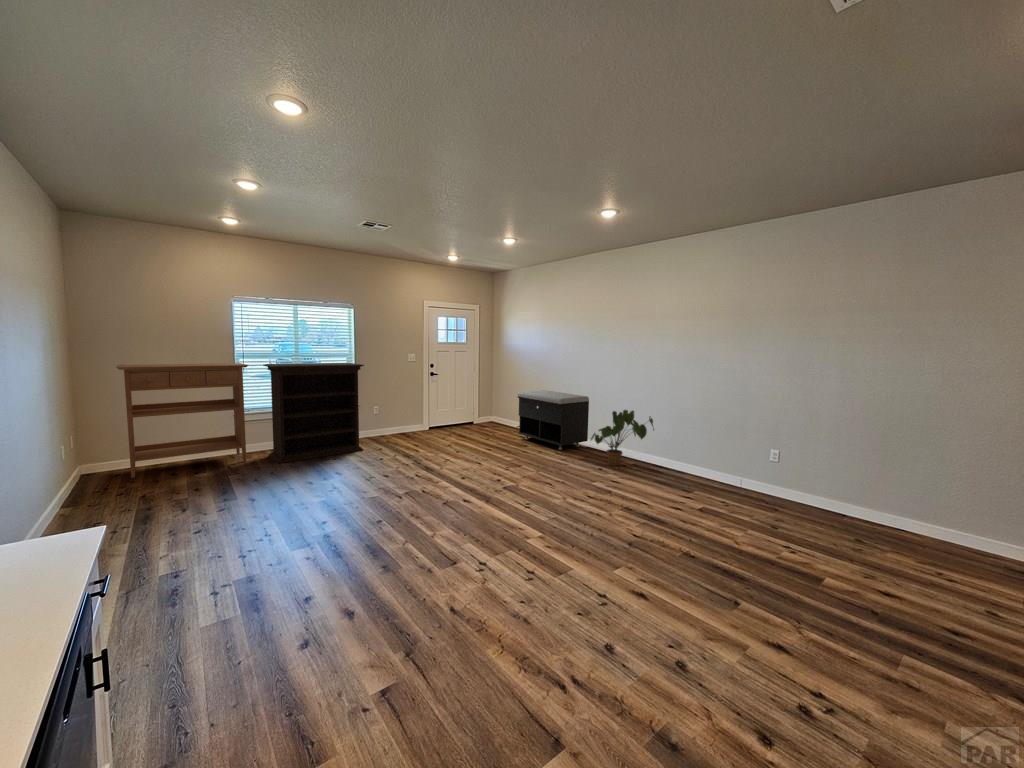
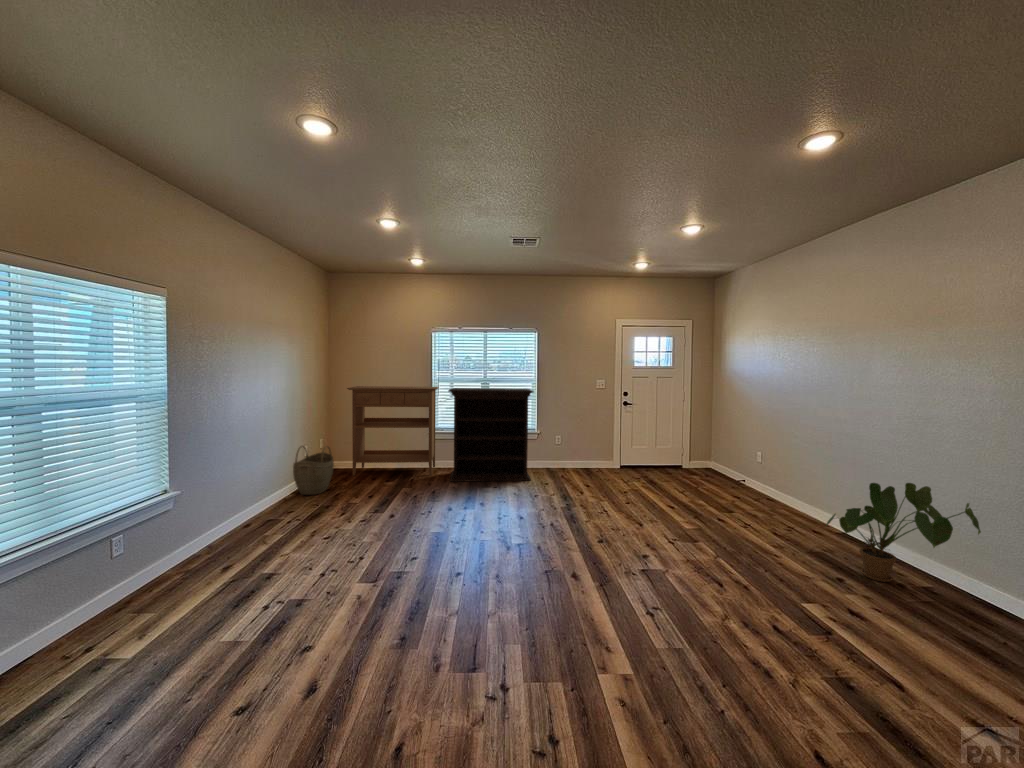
storage bench: present [518,390,589,450] -> none [726,433,844,528]
woven basket: none [62,442,121,509] -> present [293,446,334,495]

